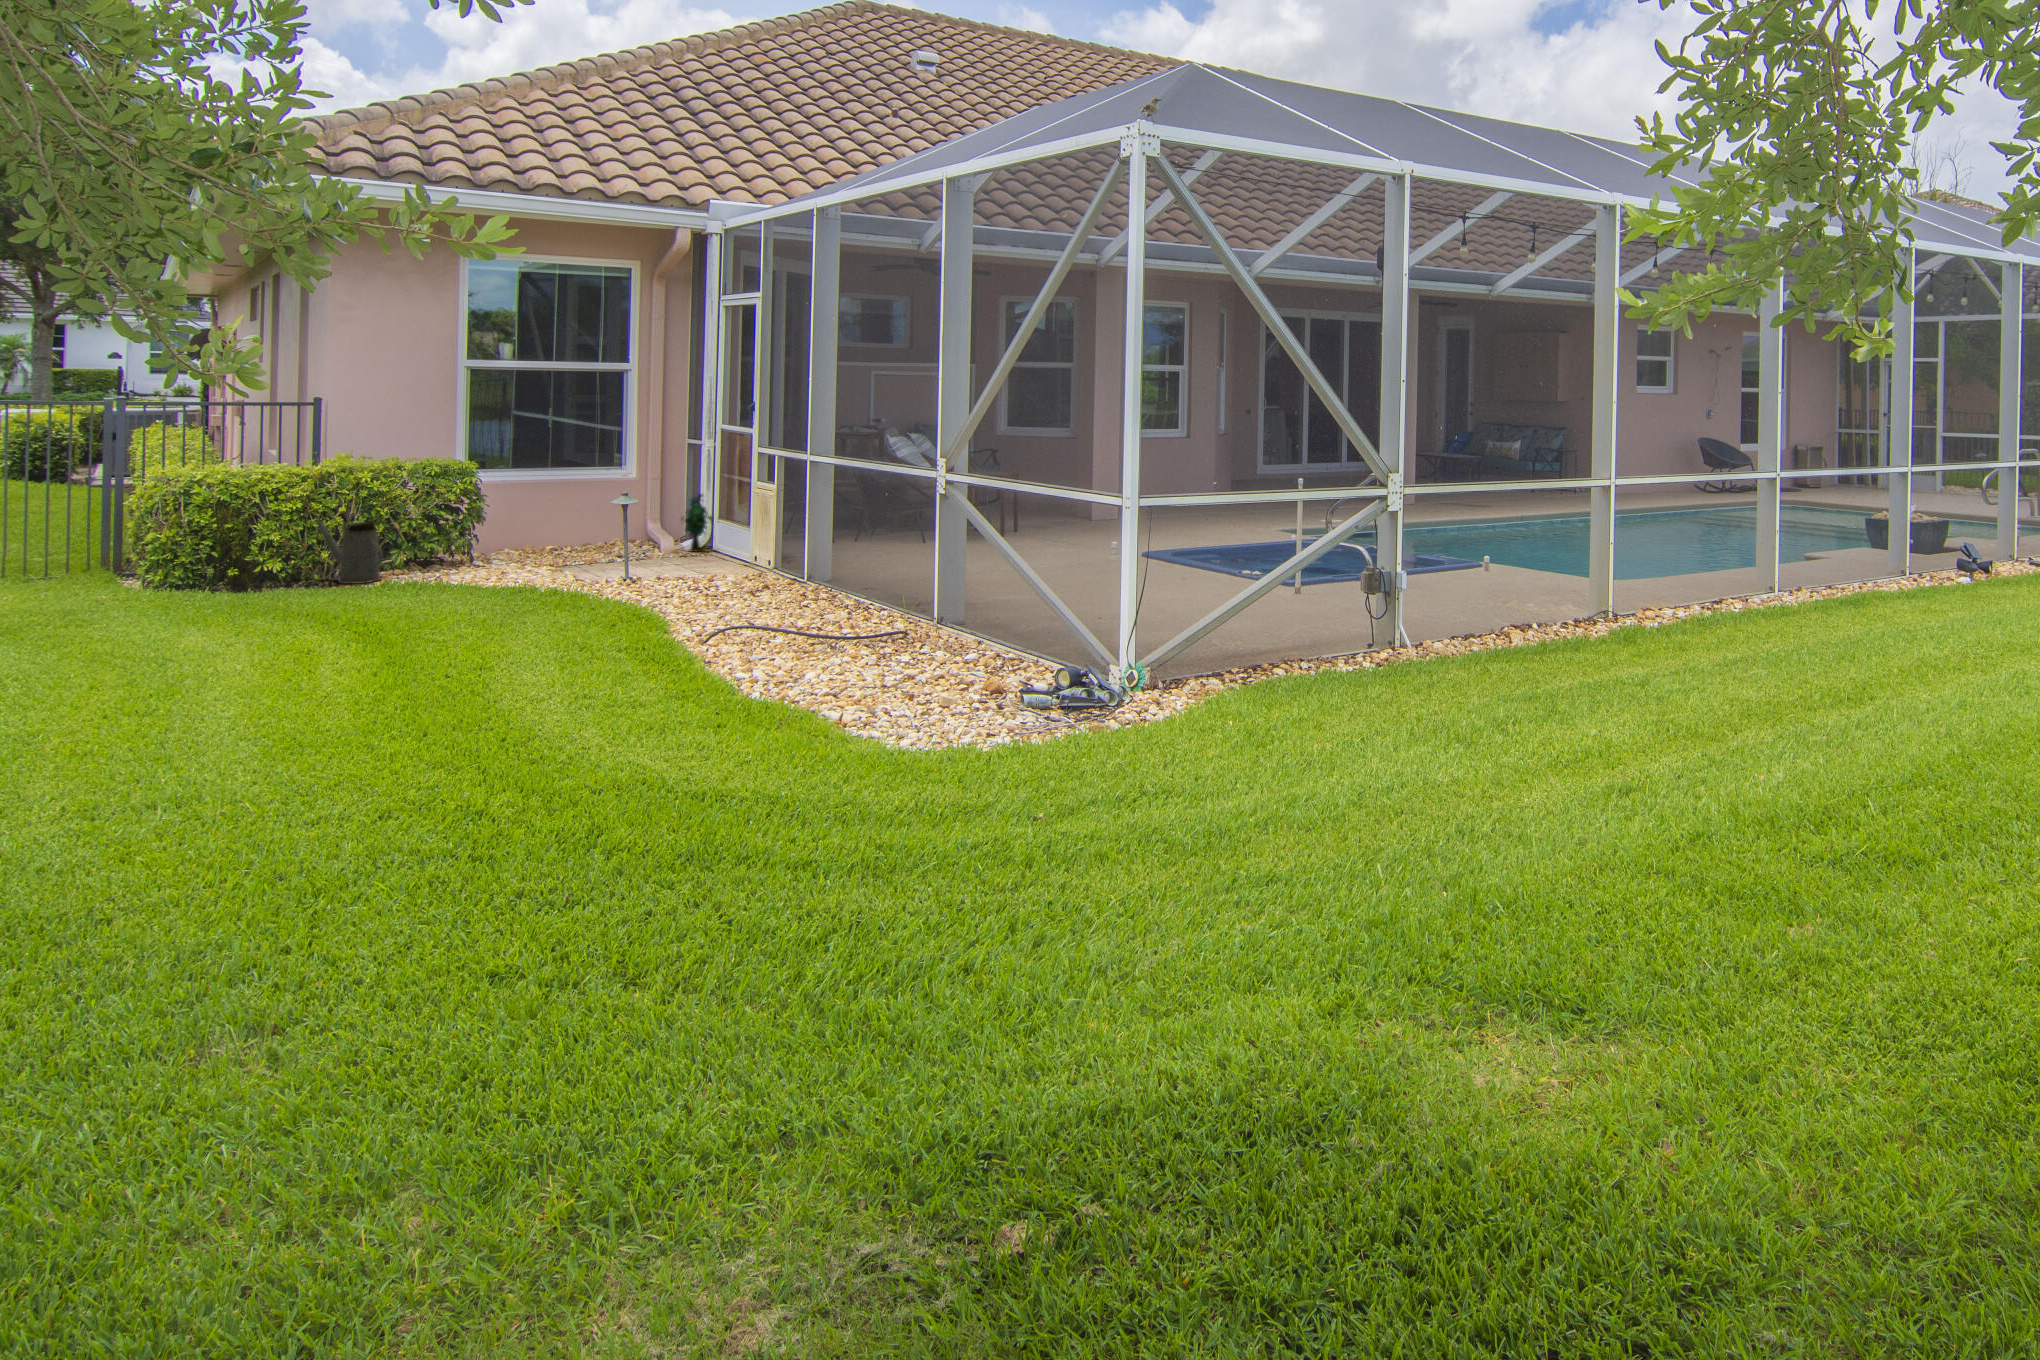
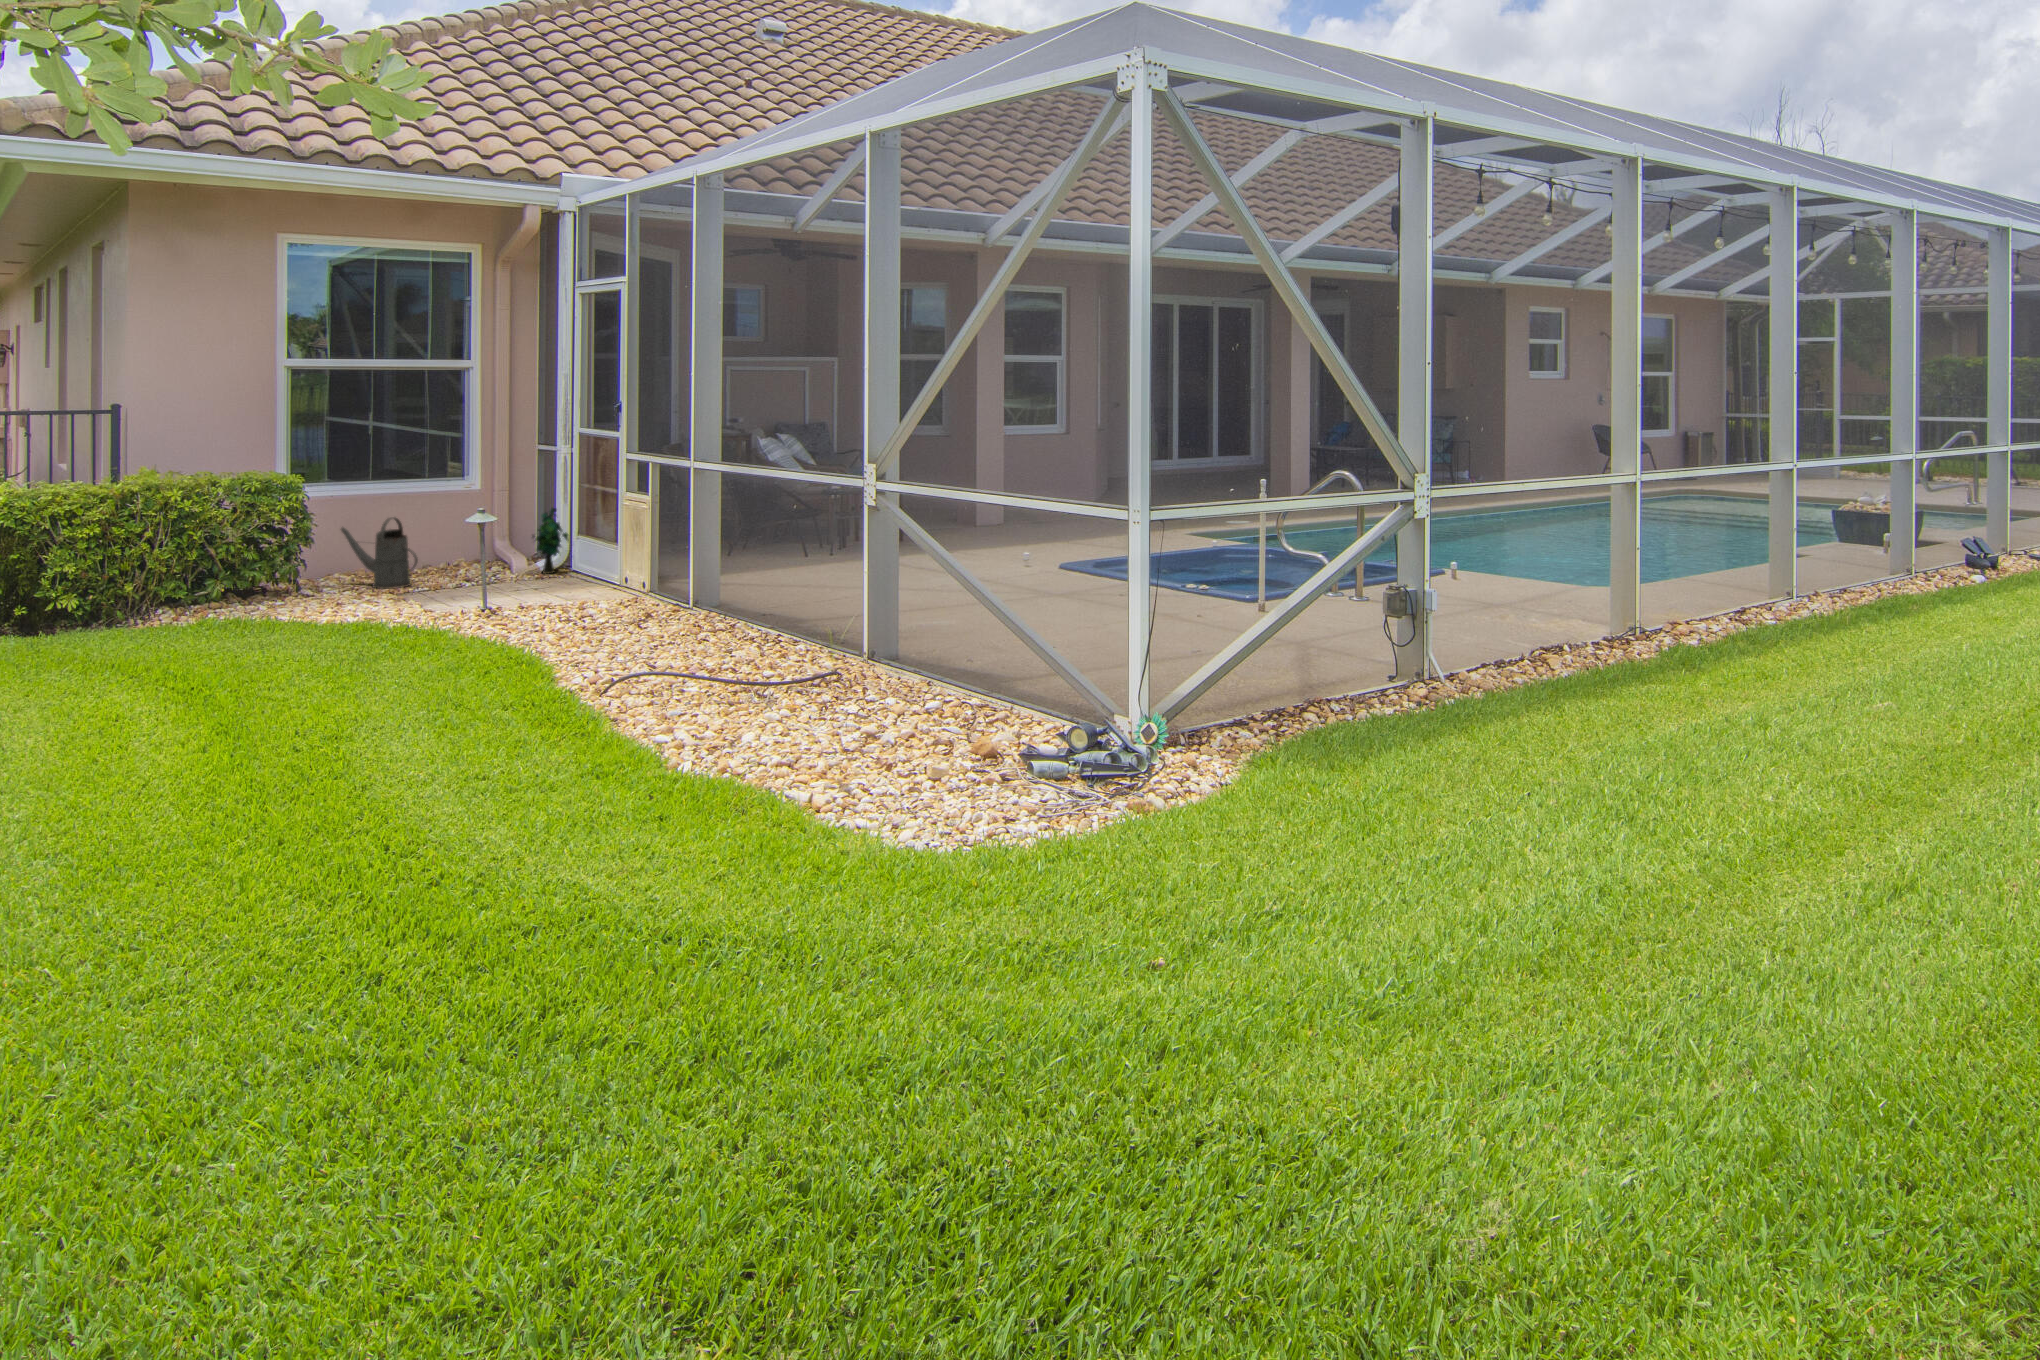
watering can: present [315,511,383,584] -> present [341,517,418,589]

